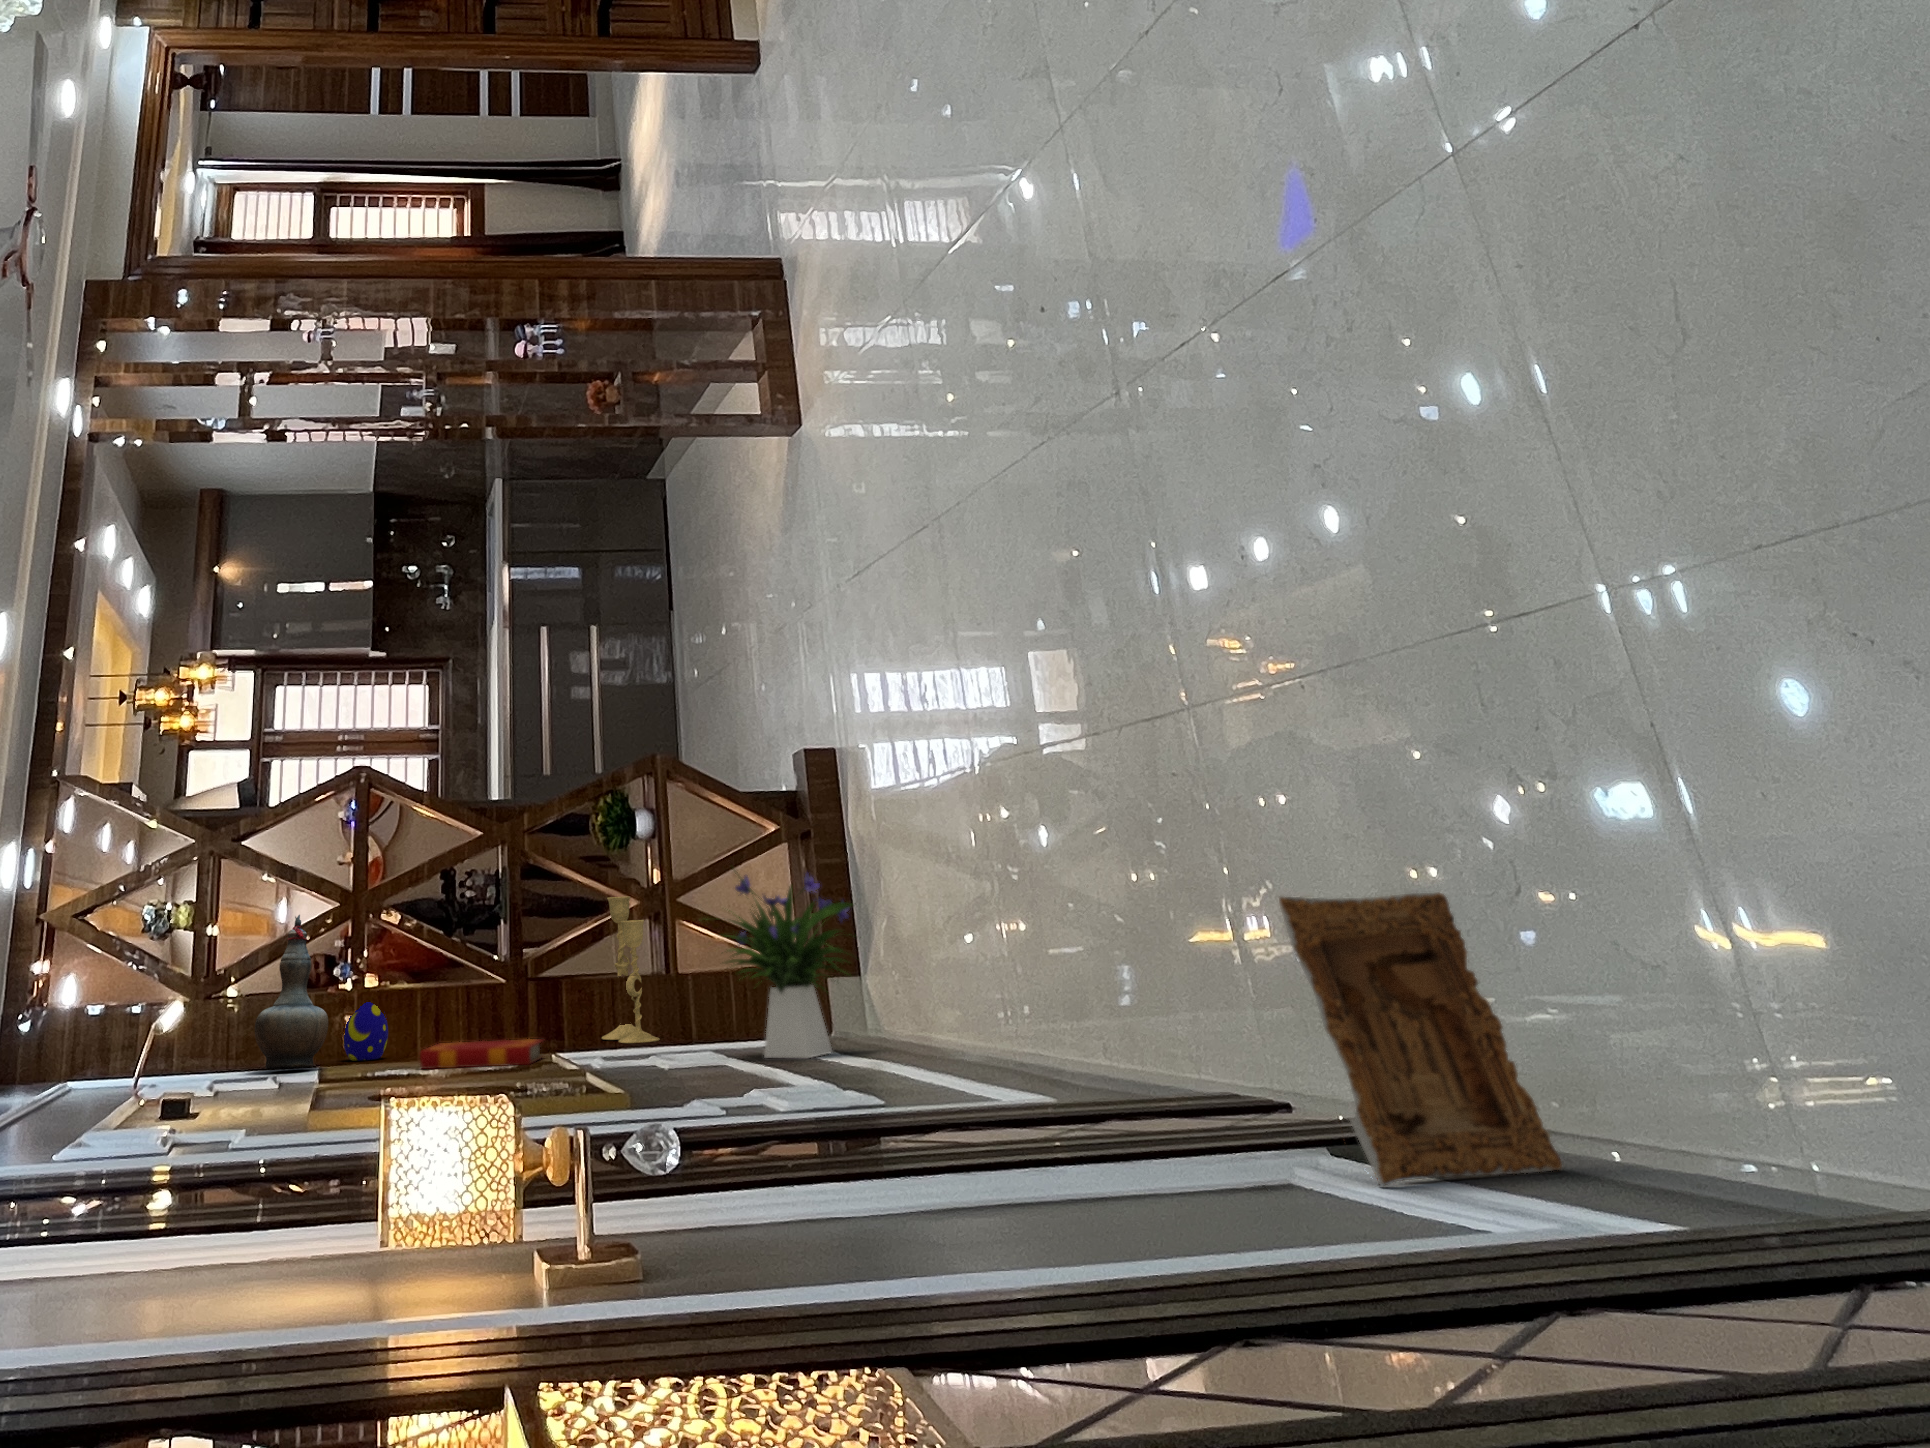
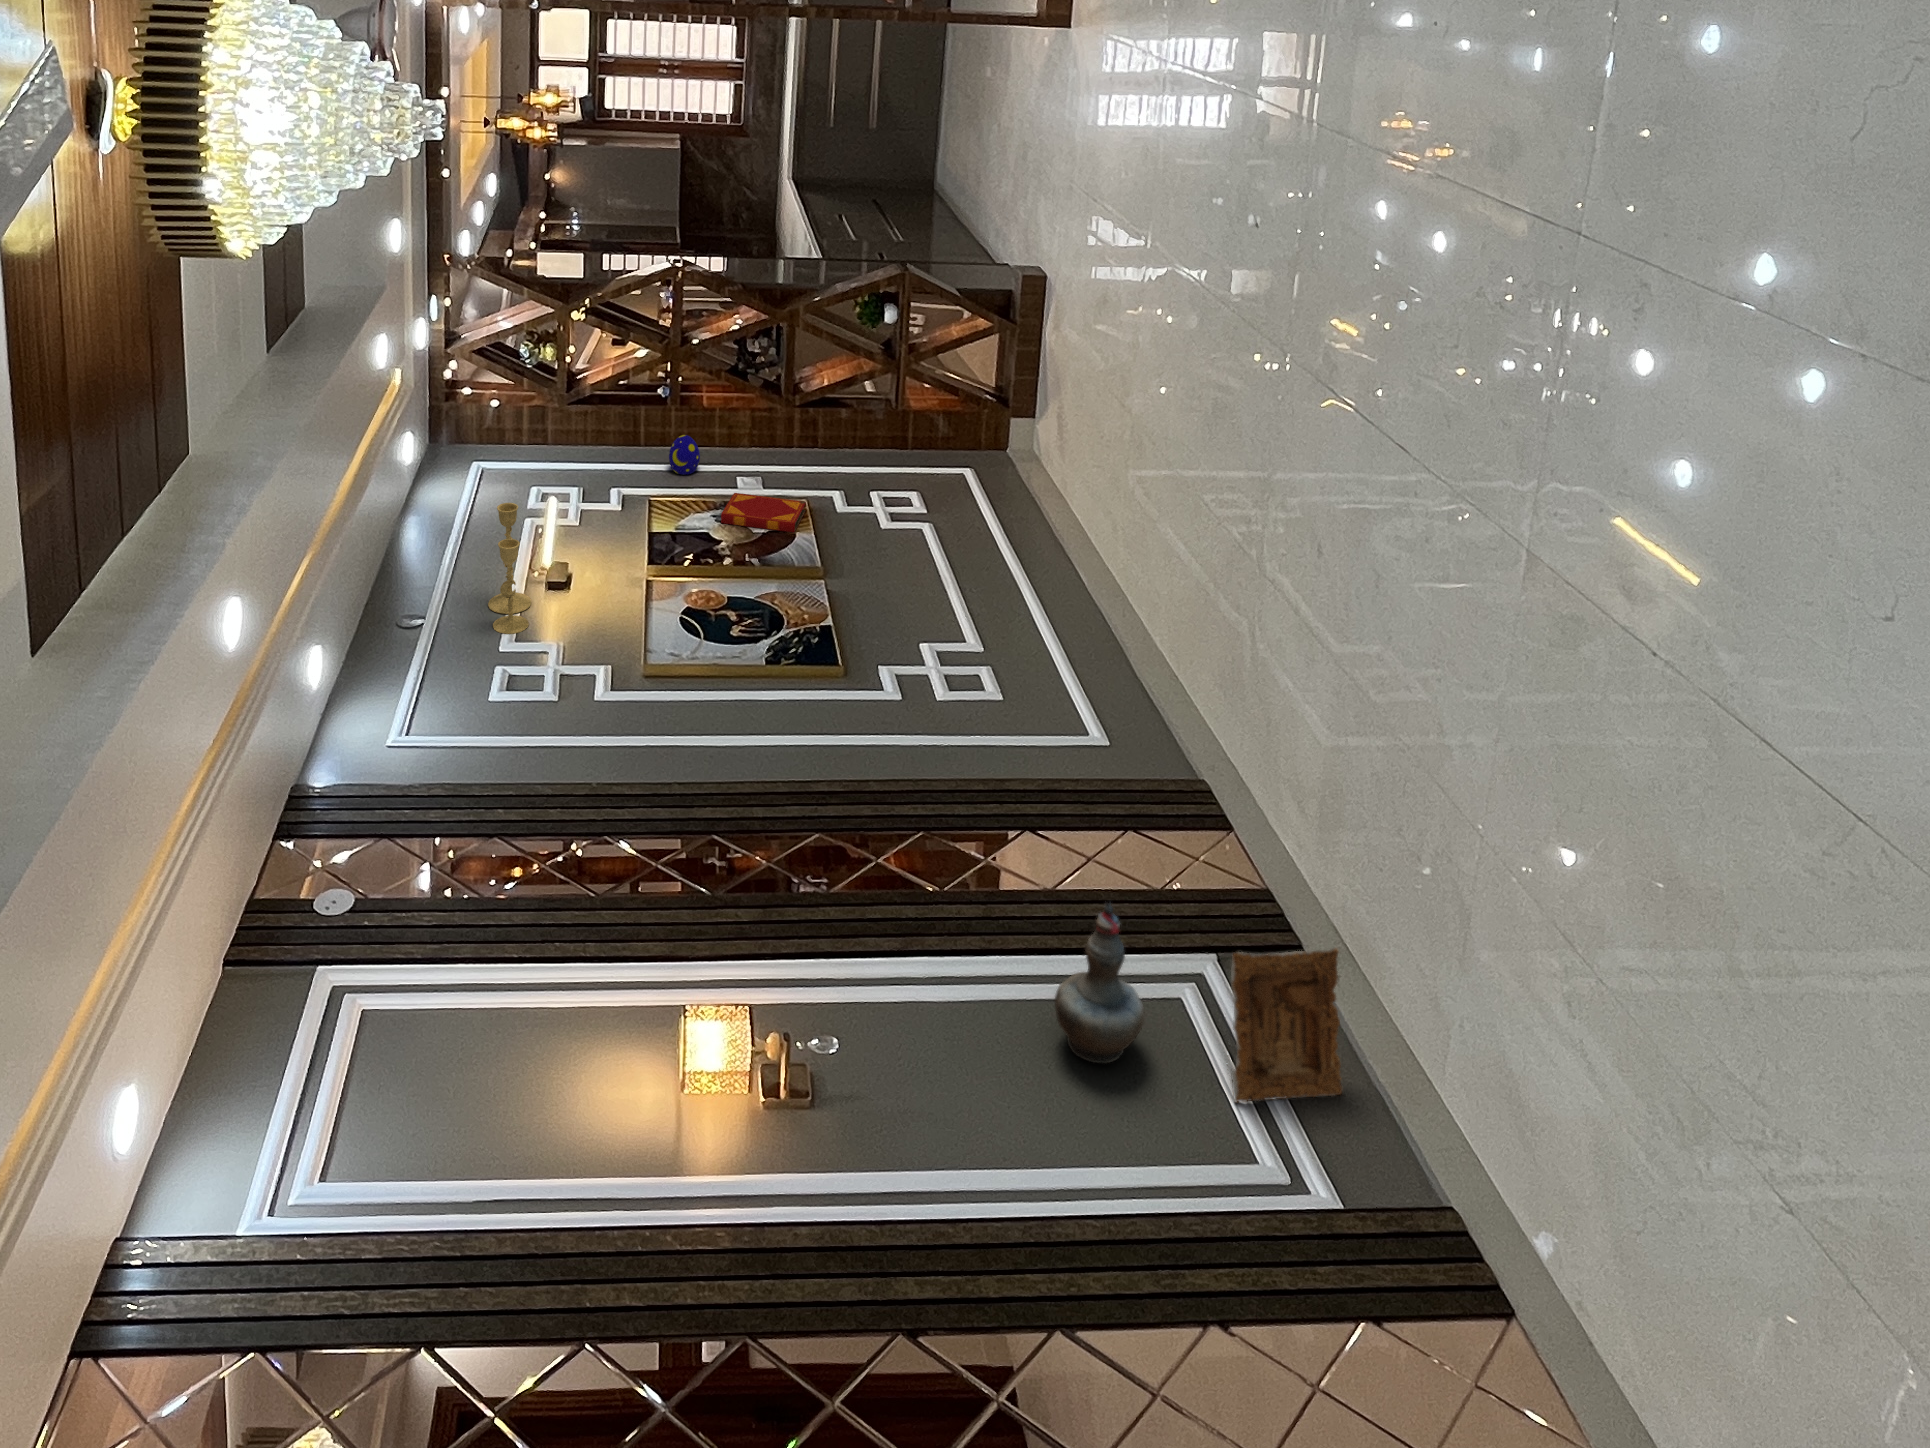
flower arrangement: present [727,872,853,1058] -> none [915,460,1029,583]
candlestick: present [602,896,659,1043] -> present [488,503,531,634]
decorative vase: present [255,915,328,1069] -> present [1055,903,1144,1064]

